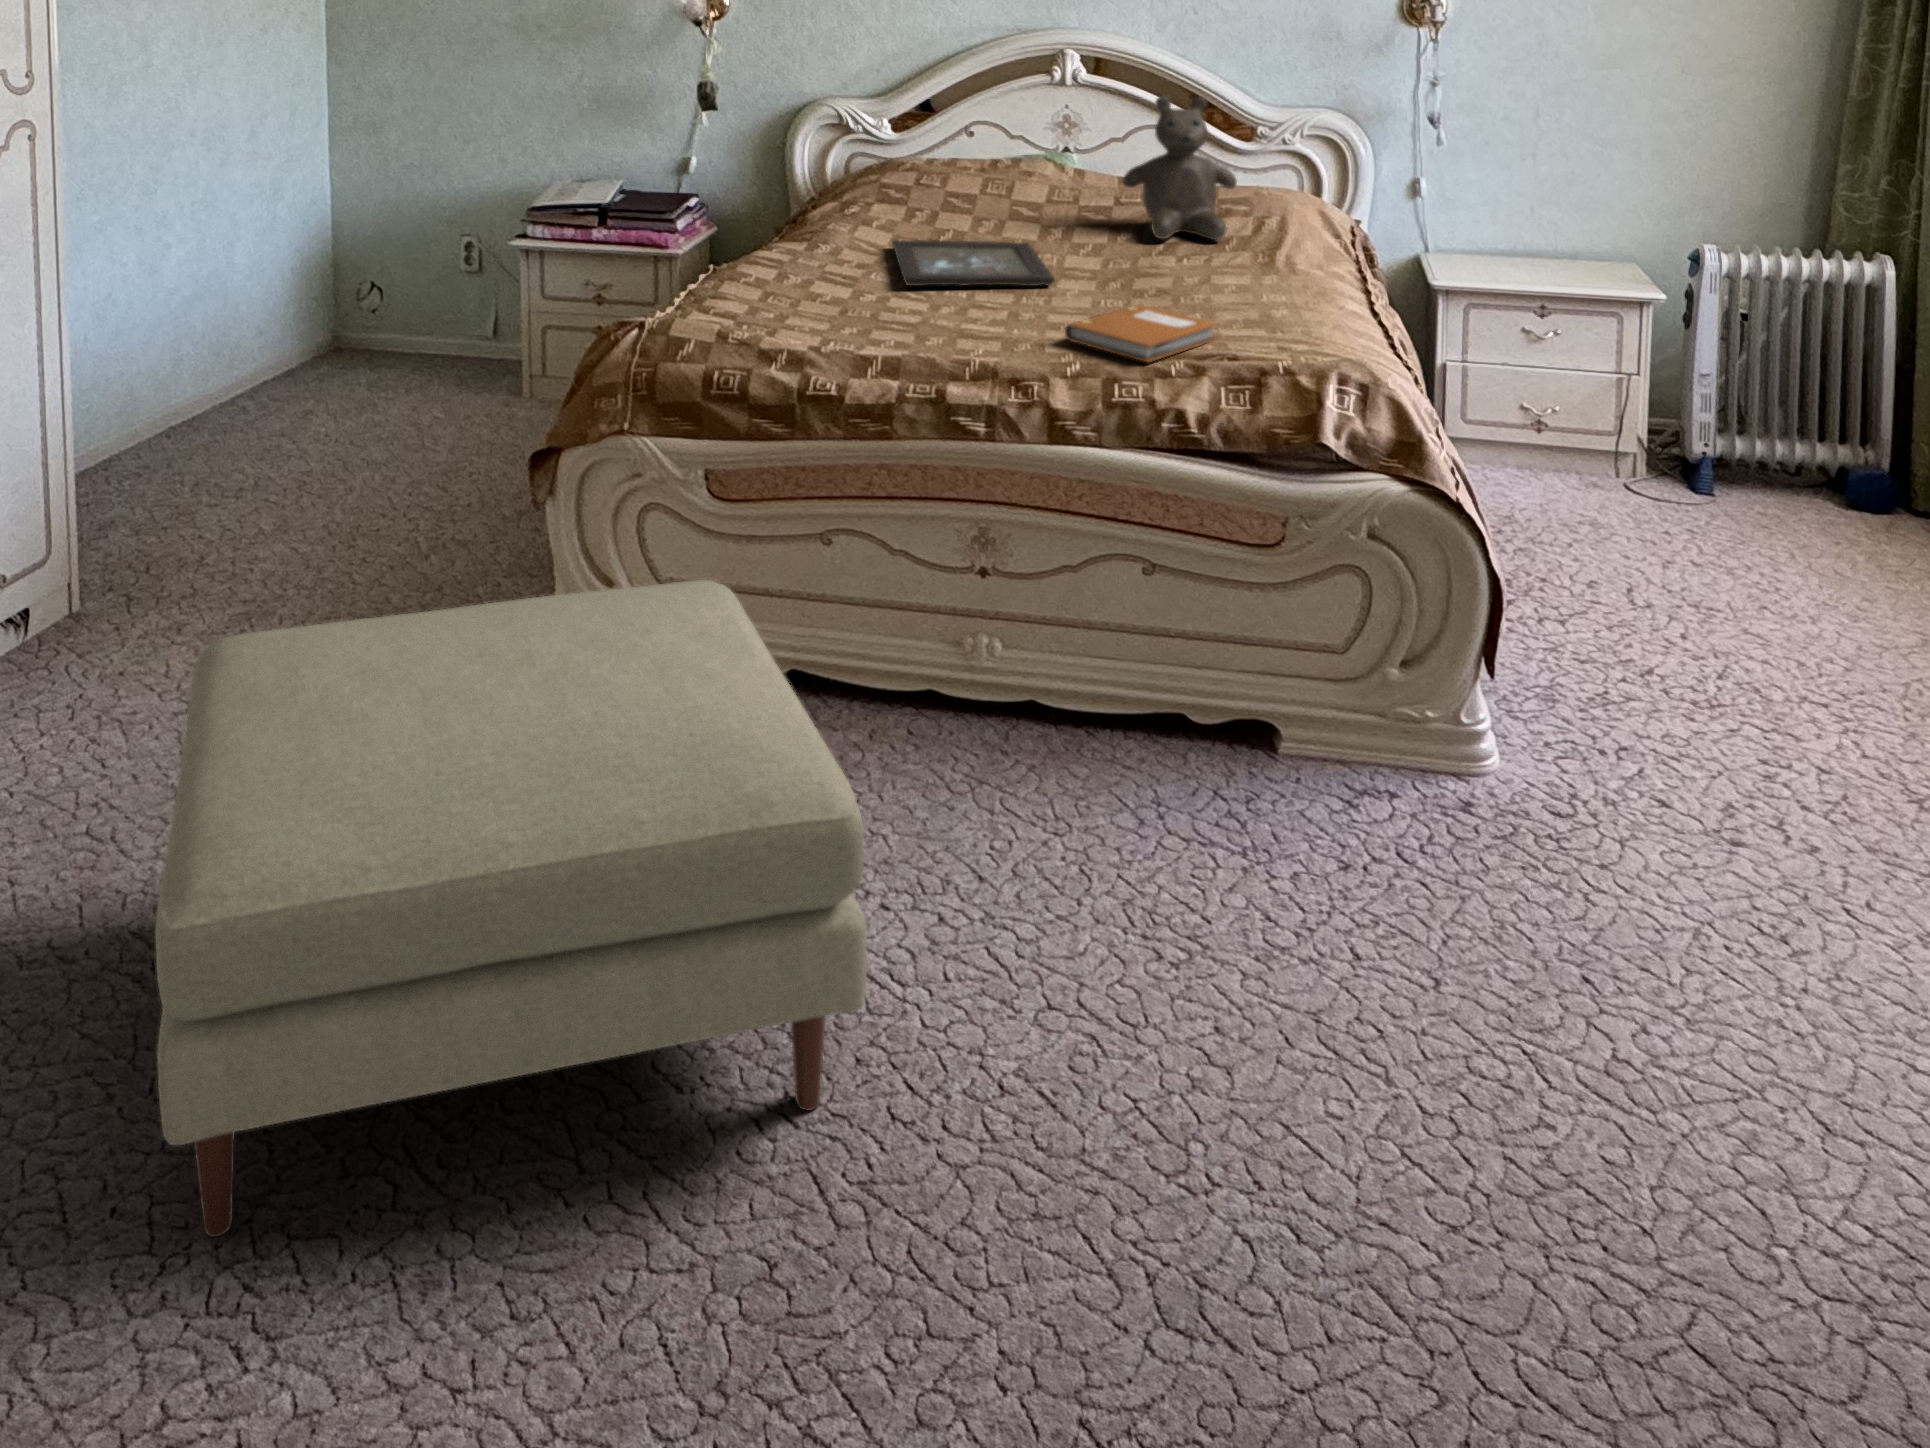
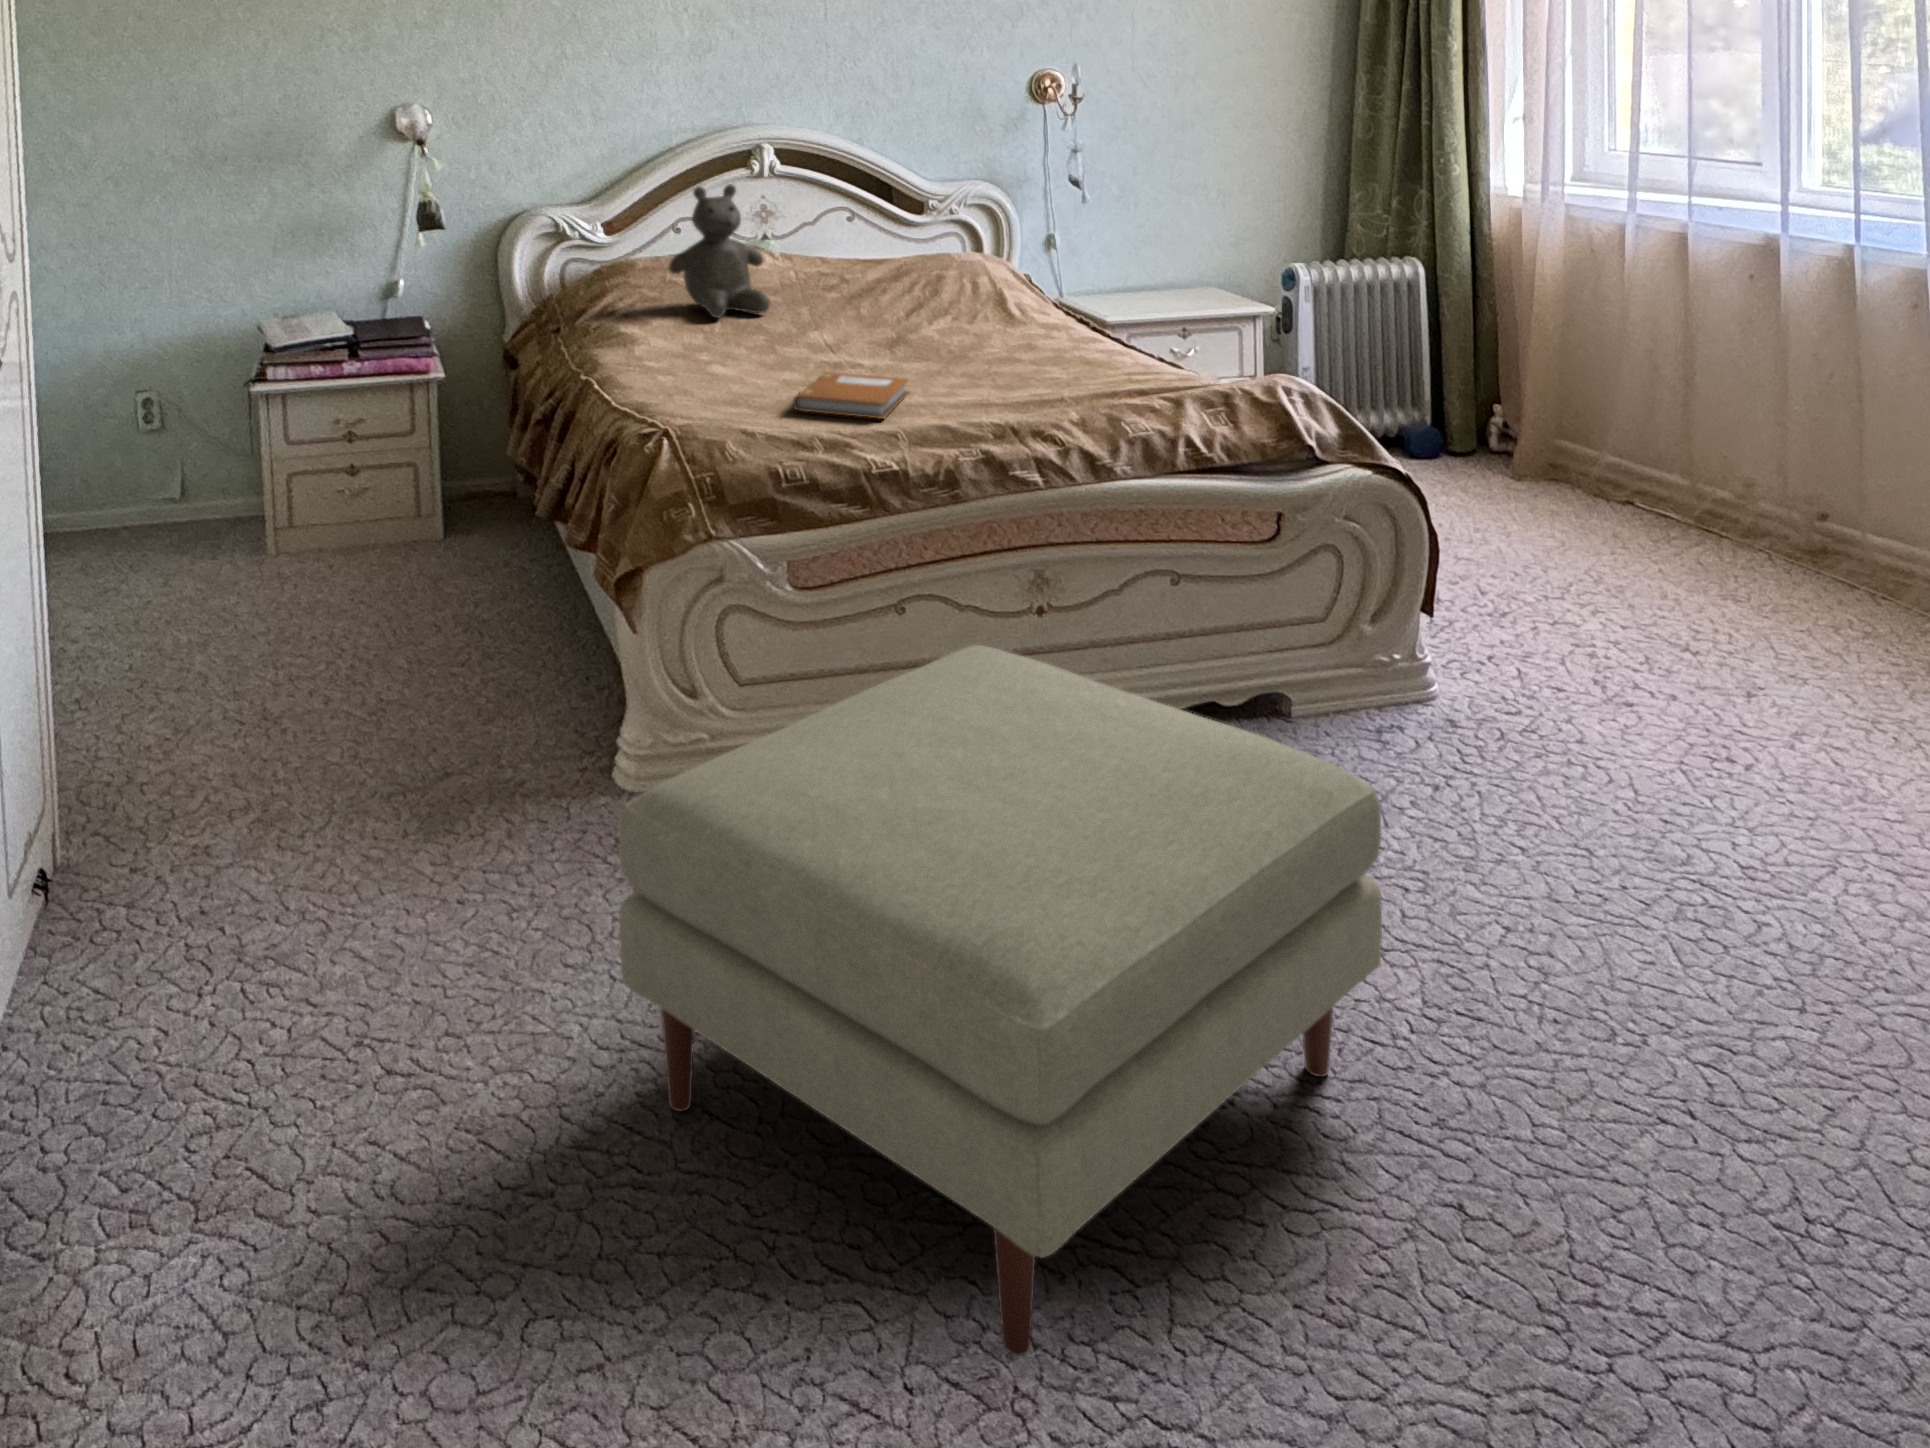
teddy bear: present [1123,96,1237,240] -> present [669,184,770,318]
tray: present [892,240,1055,286] -> none [728,321,927,369]
notebook: present [1065,305,1217,362] -> present [793,372,908,419]

